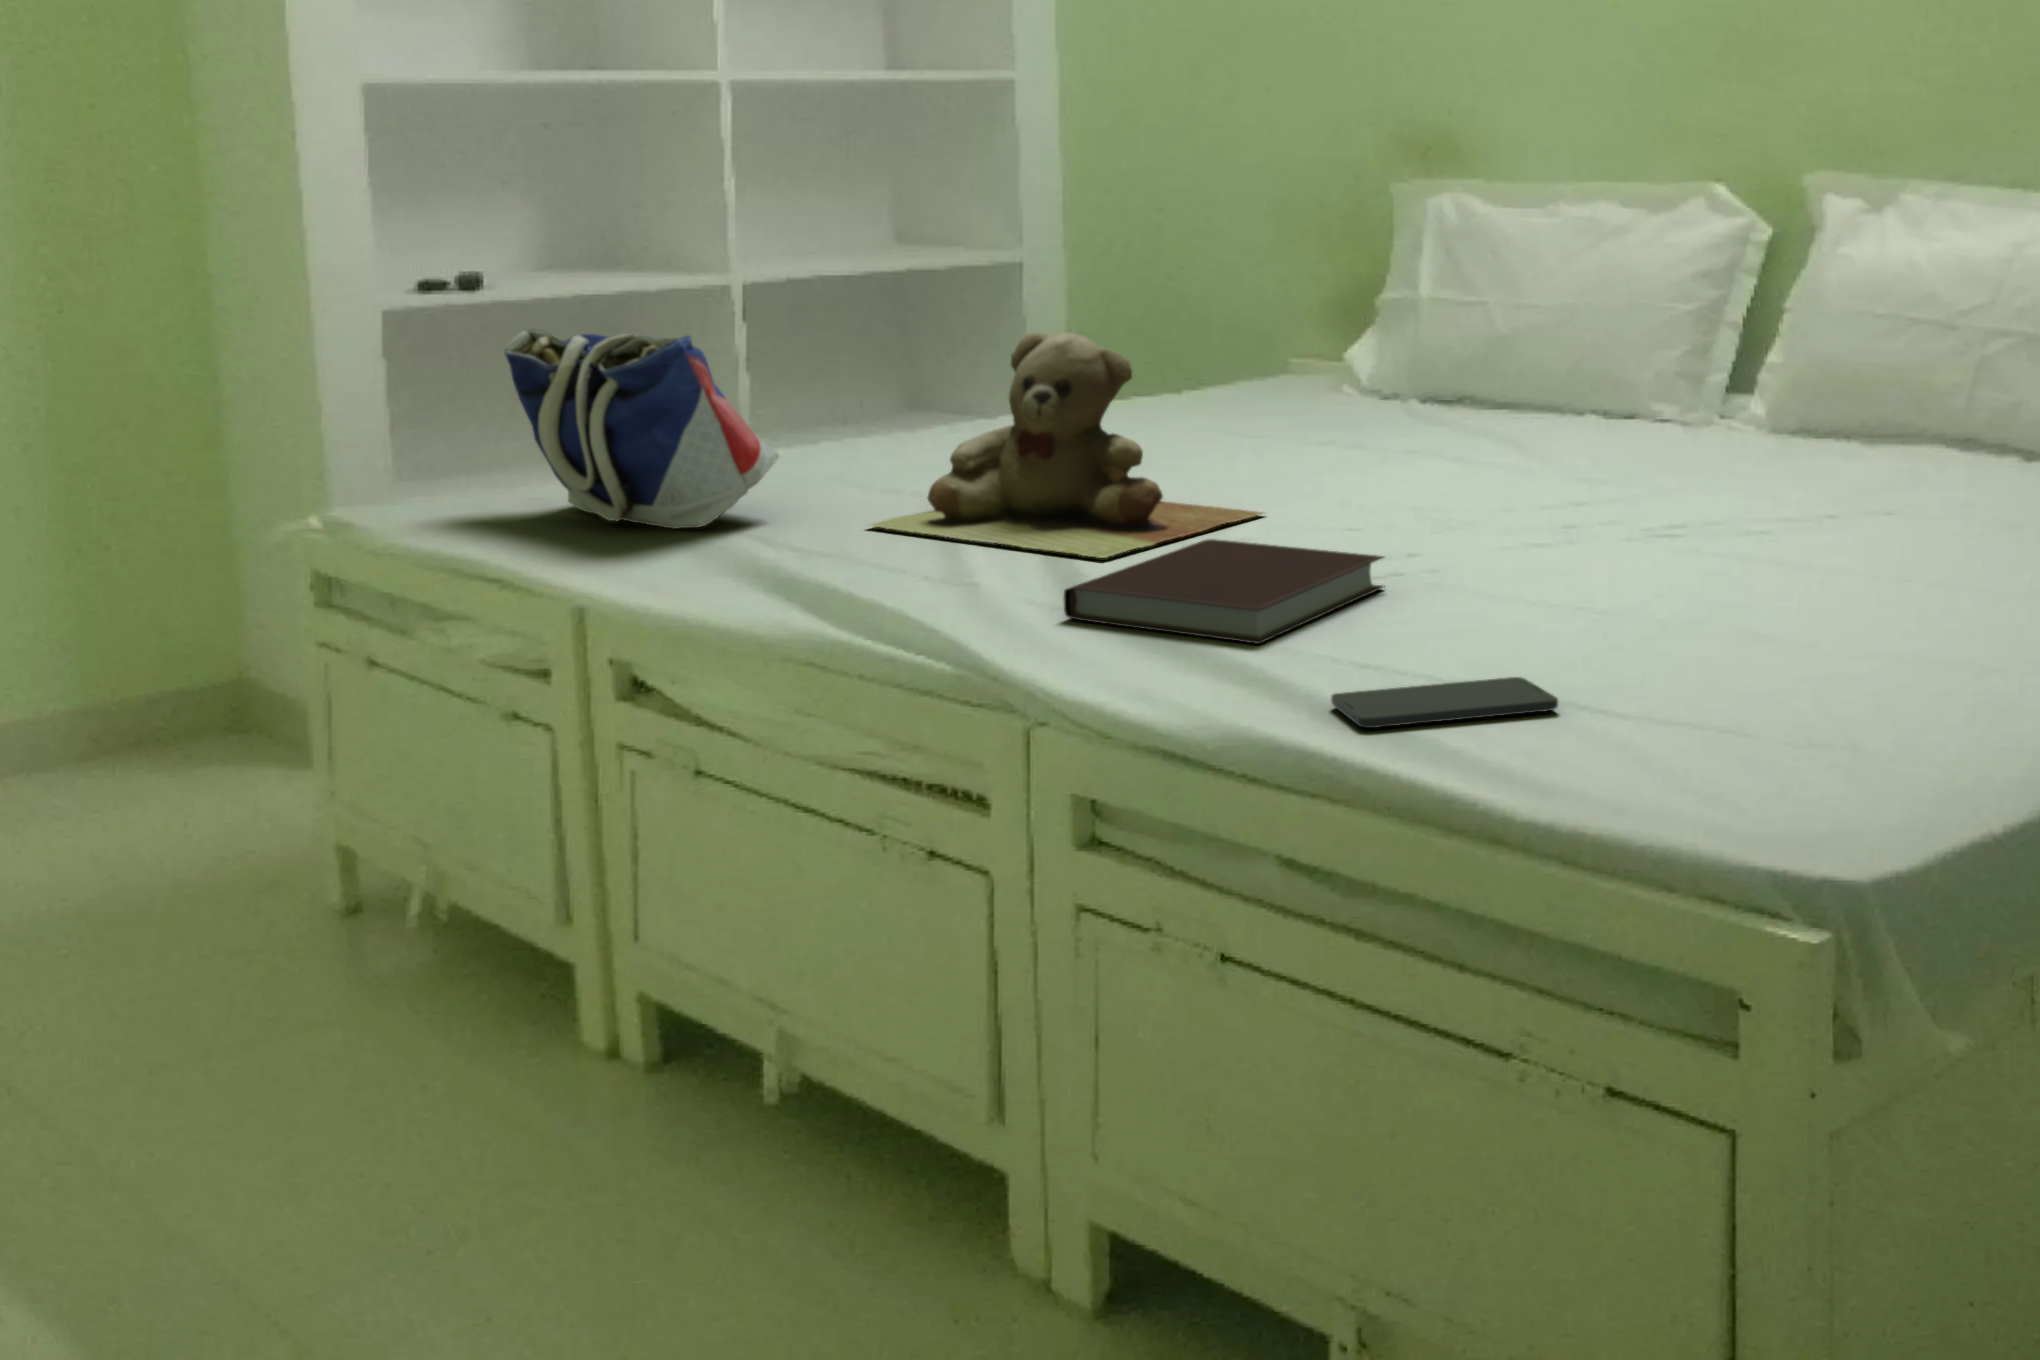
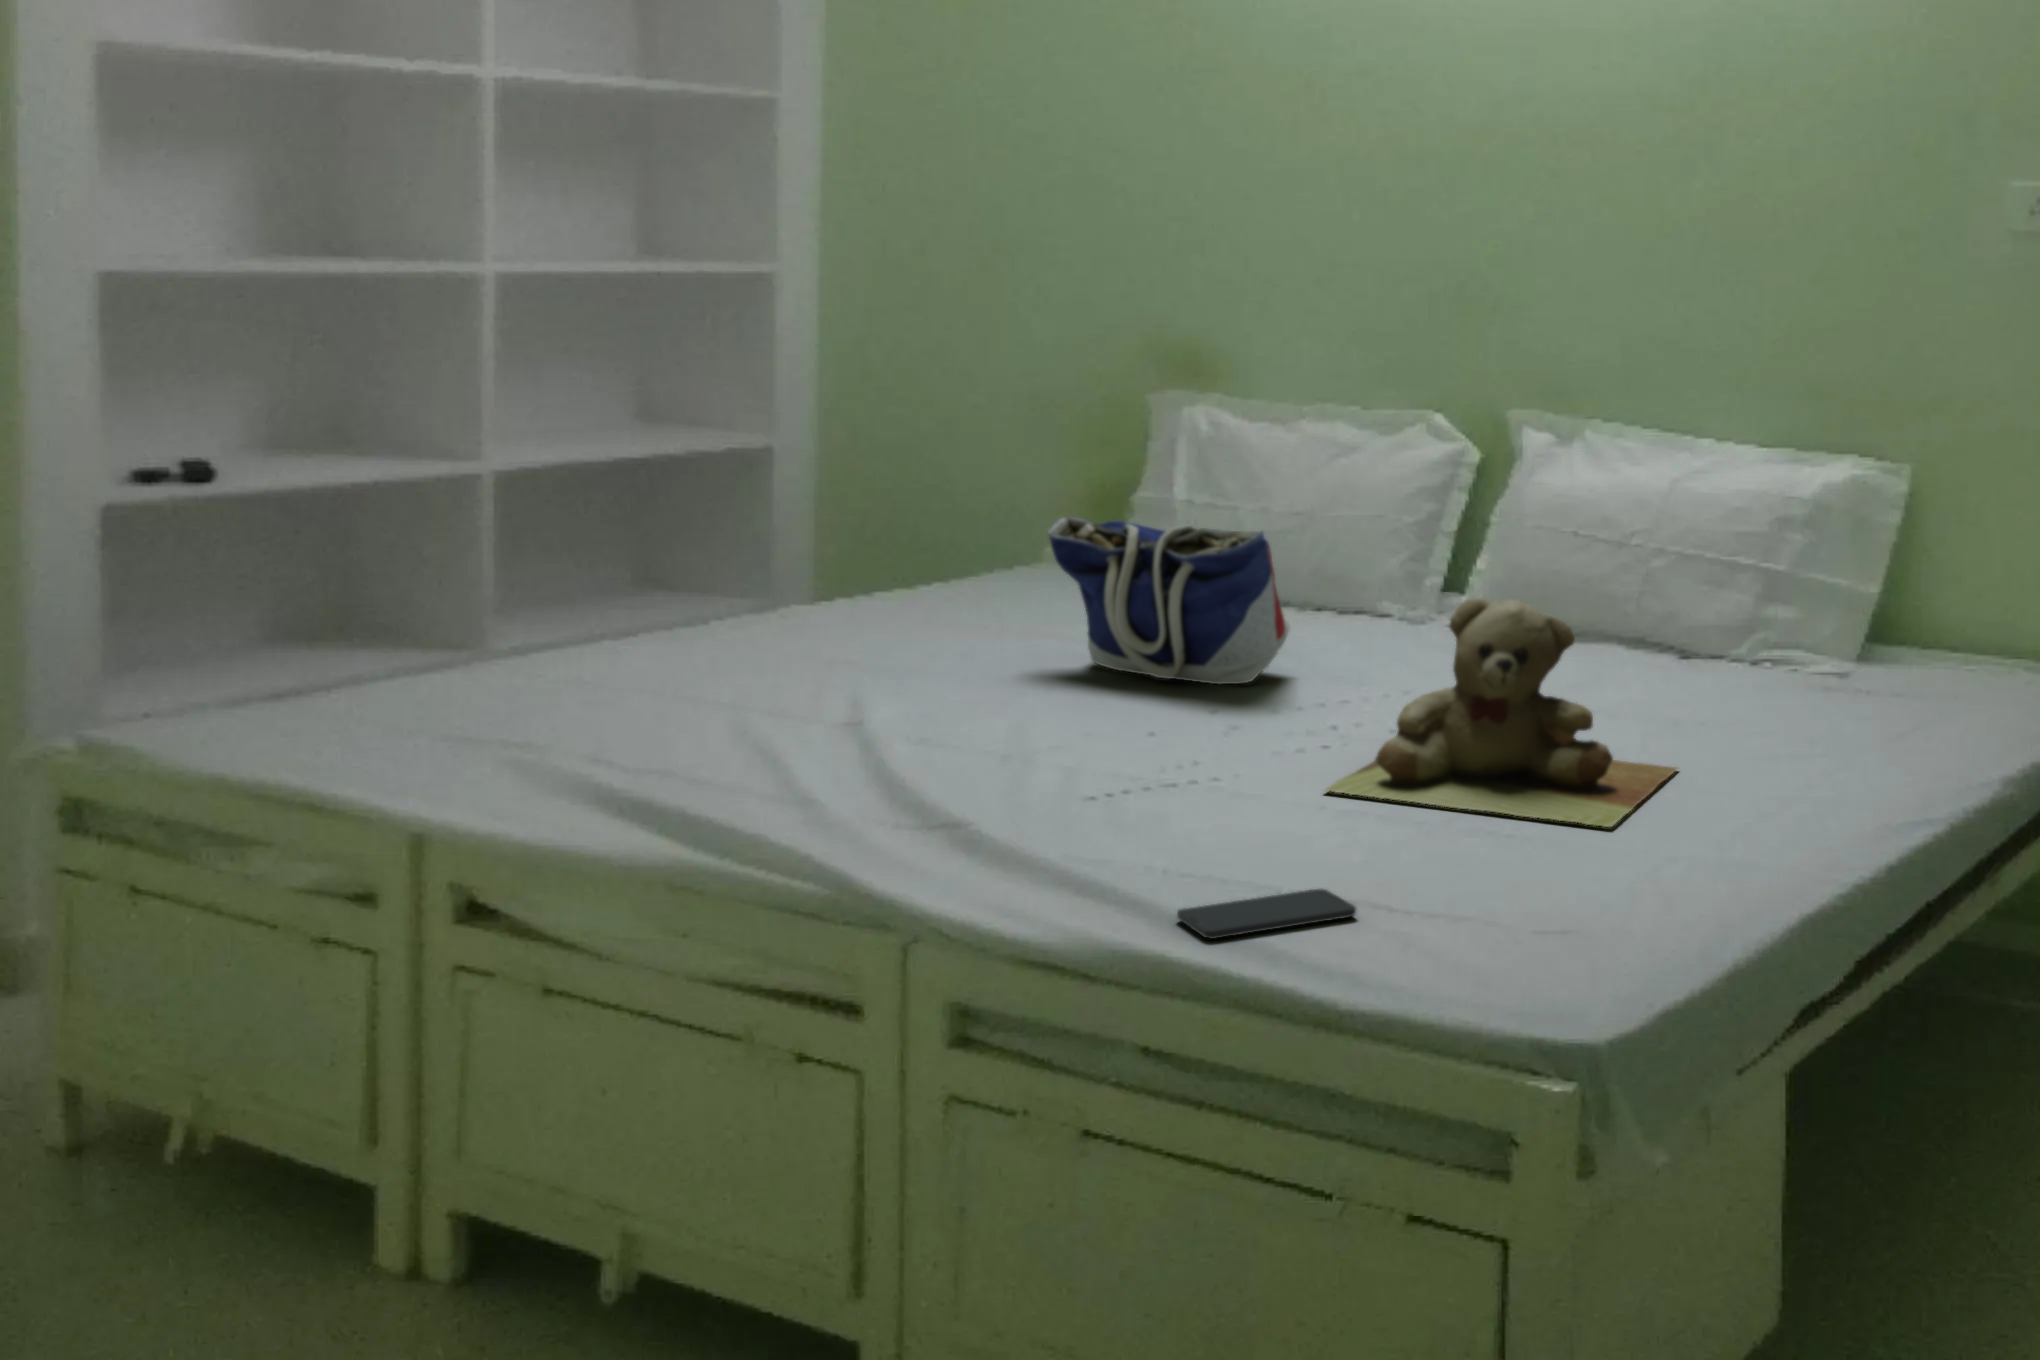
tote bag: present [504,329,778,529] -> present [1048,516,1290,684]
teddy bear: present [872,332,1262,558] -> present [1327,598,1677,827]
notebook: present [1064,539,1384,644] -> none [918,761,1190,863]

